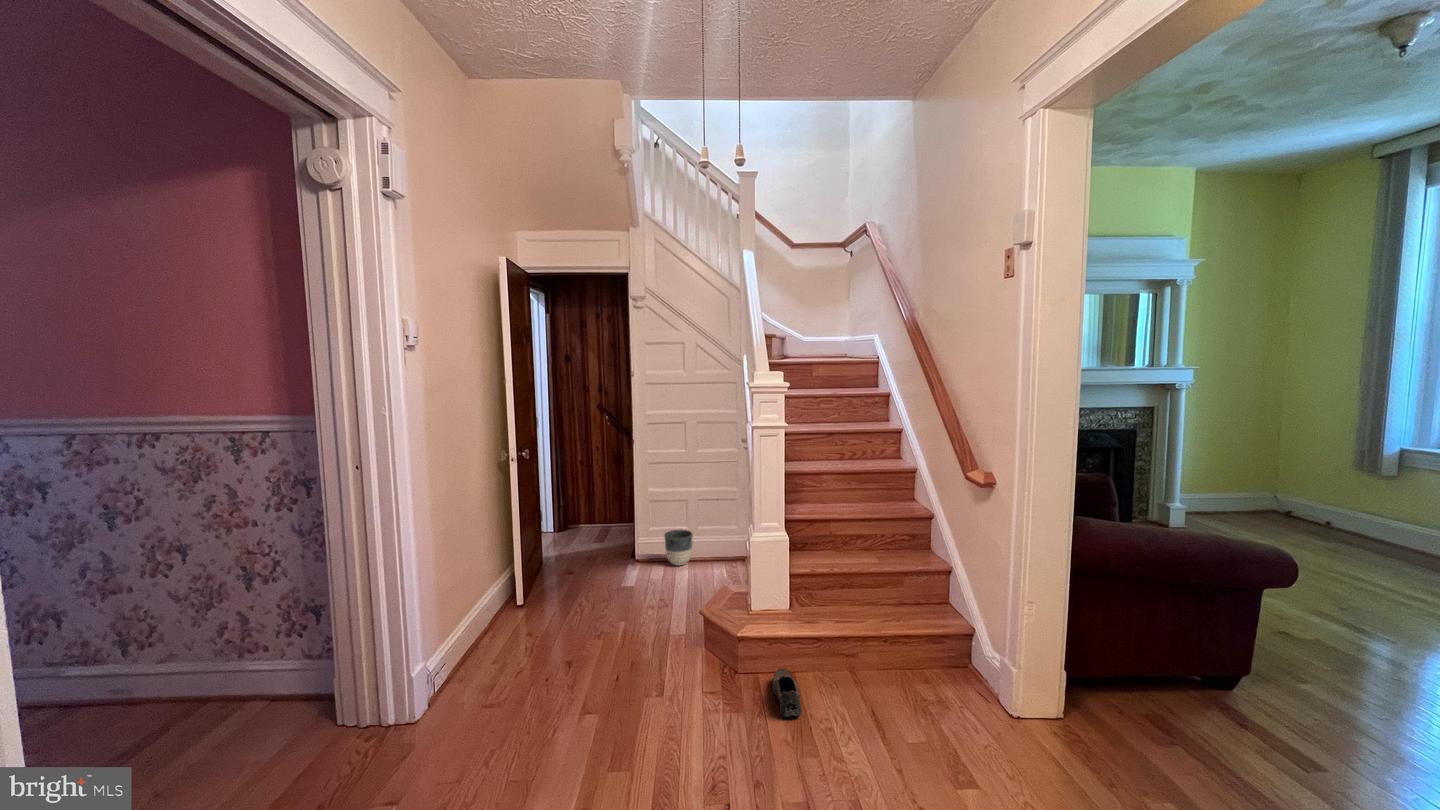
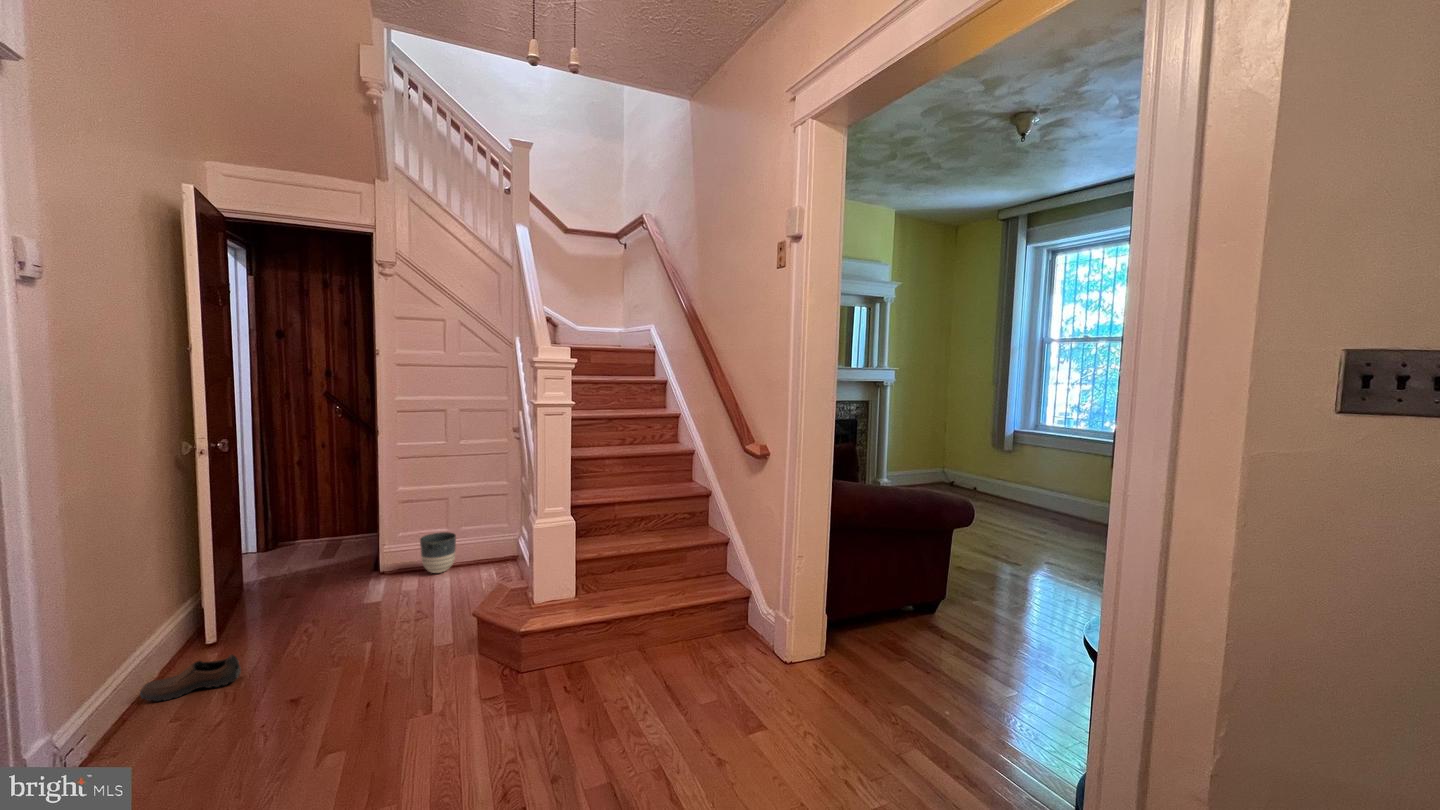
shoe: present [772,669,802,717] -> present [140,655,241,701]

